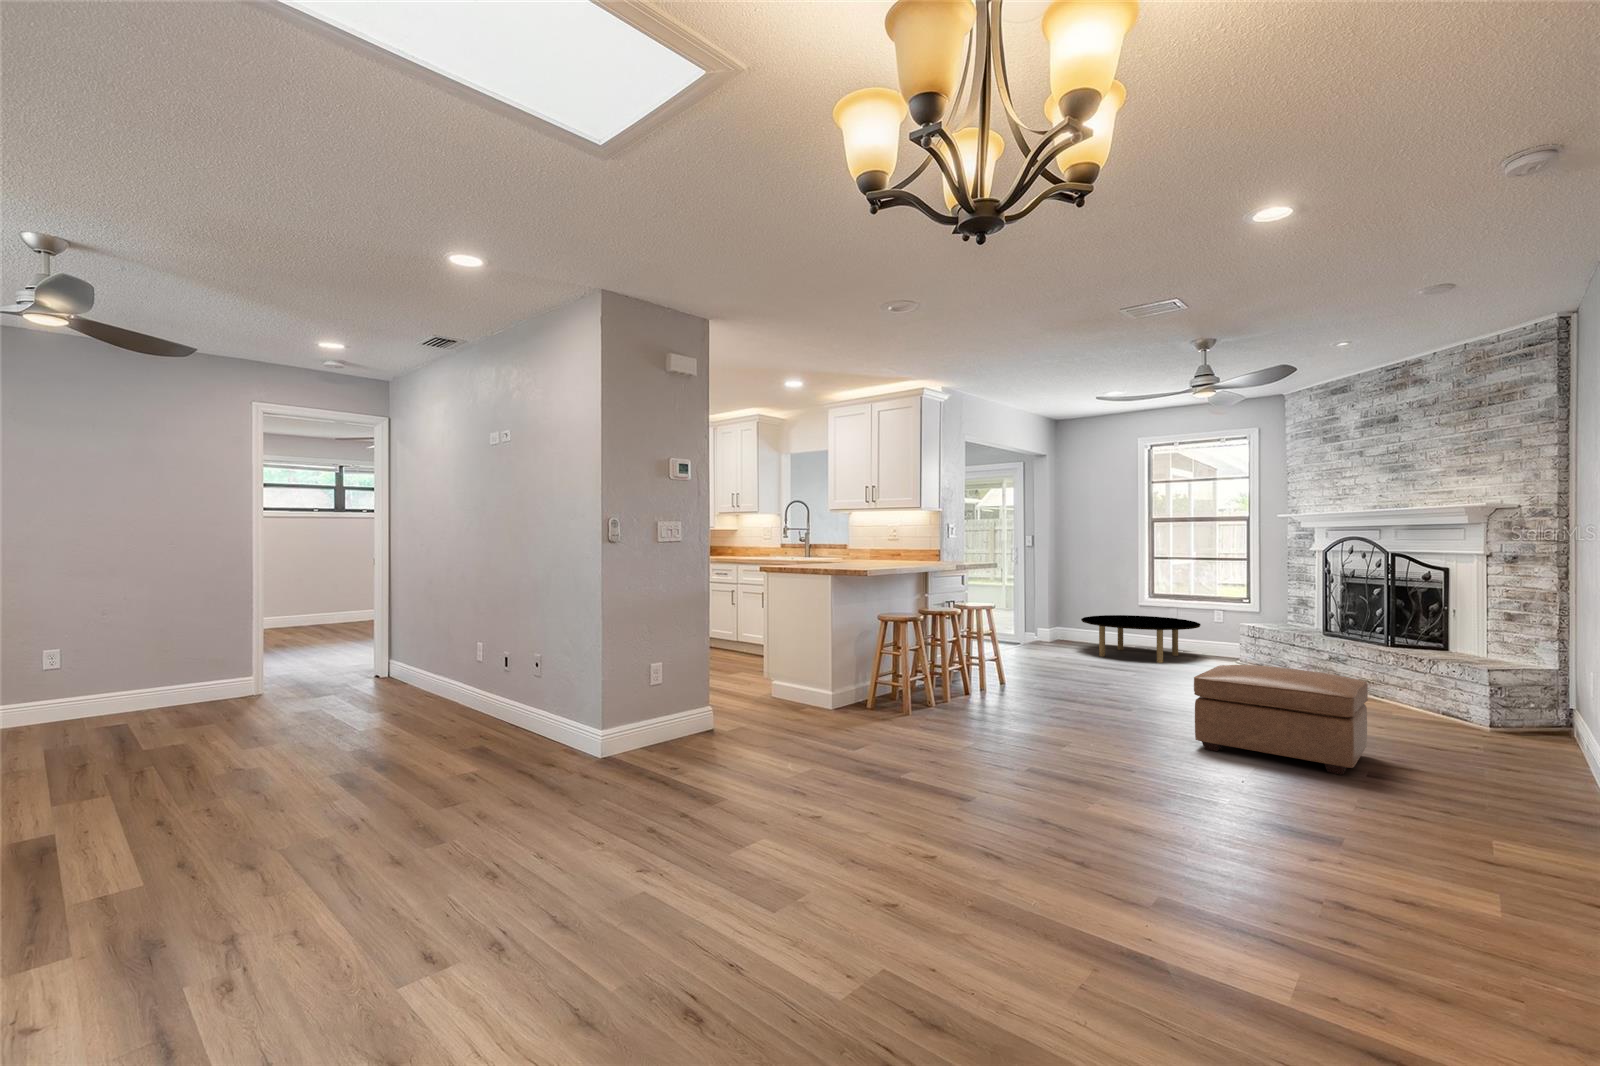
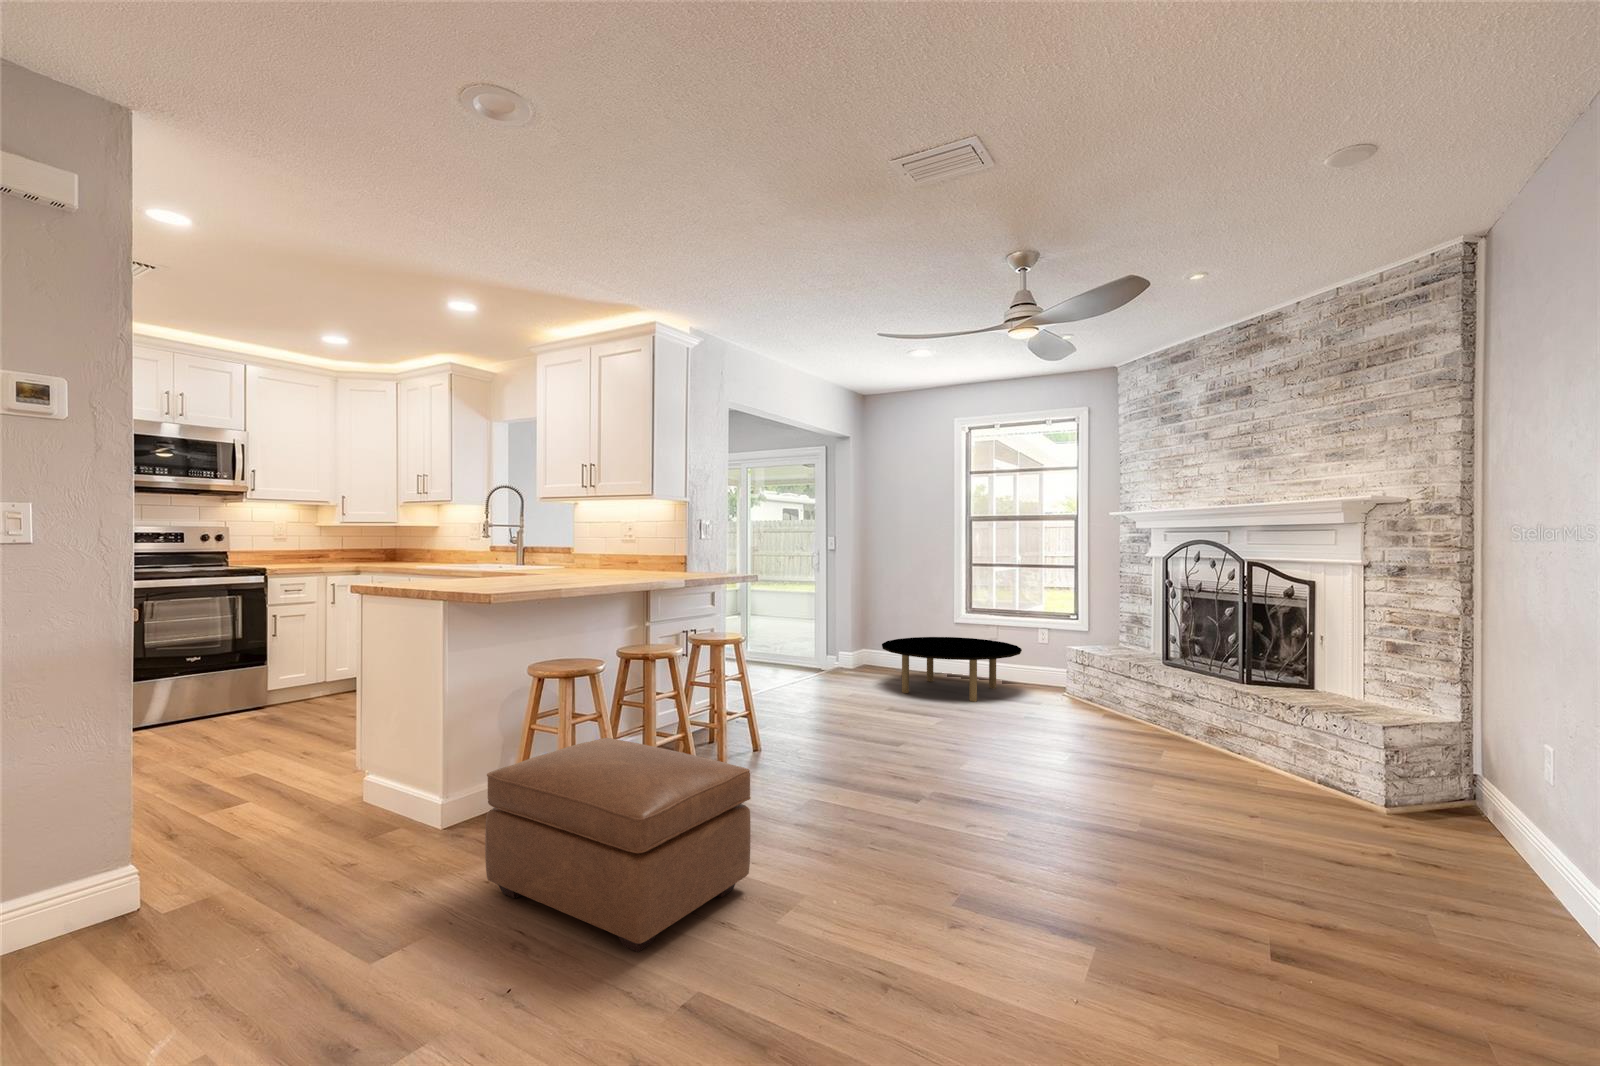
ottoman: present [1194,665,1368,775] -> present [485,738,751,952]

